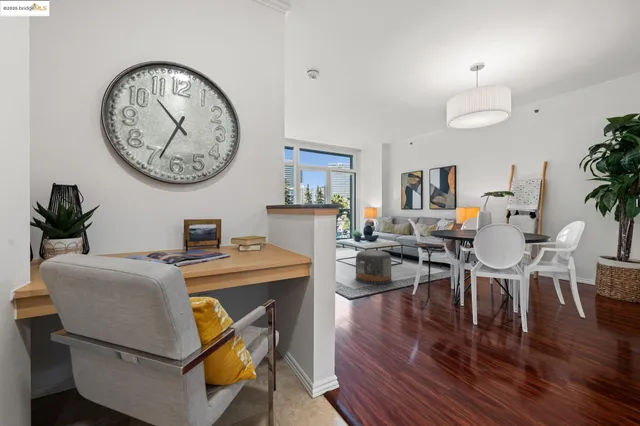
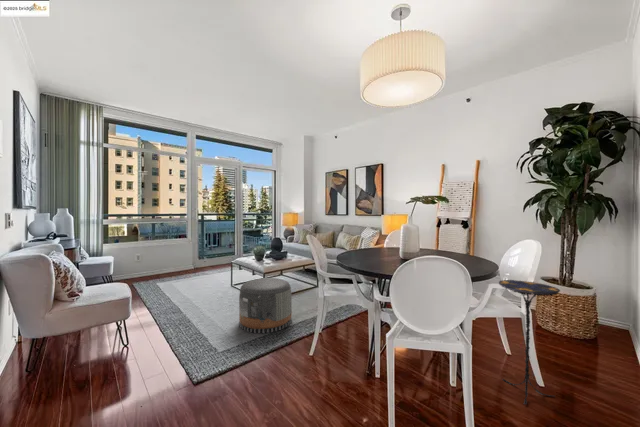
side table: present [415,243,444,308] -> present [499,280,560,404]

